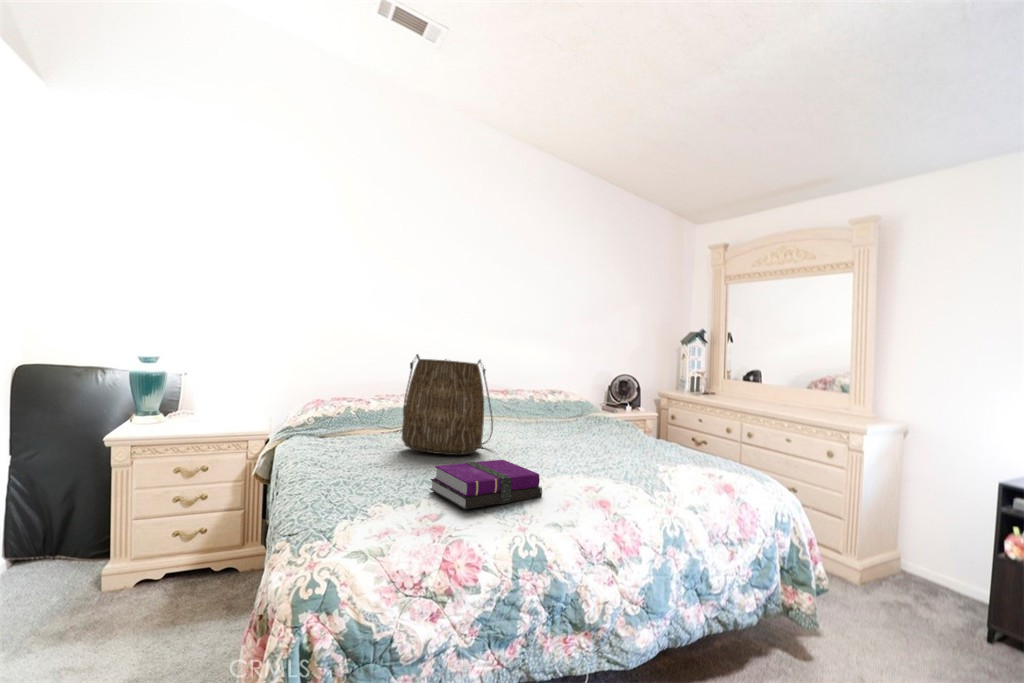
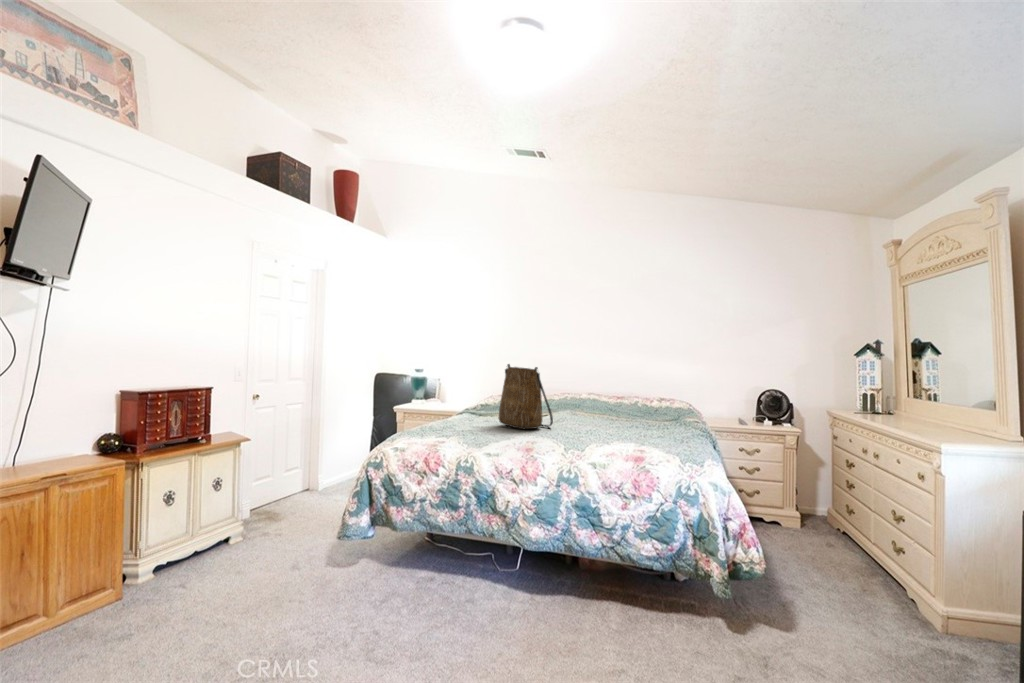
notebook: present [430,460,542,509] -> none [458,424,515,446]

